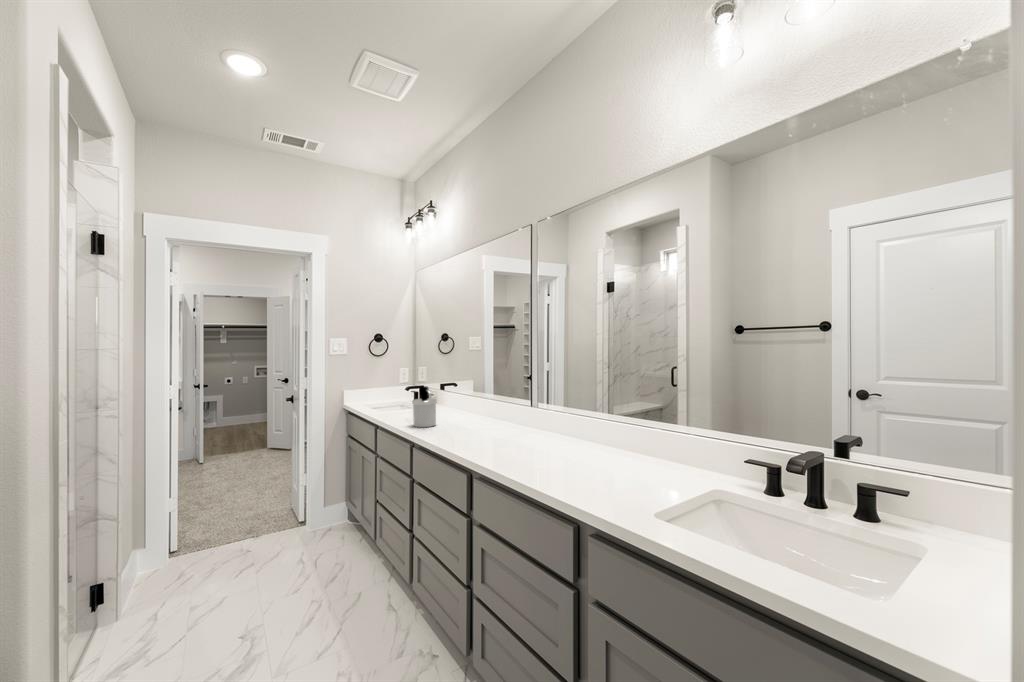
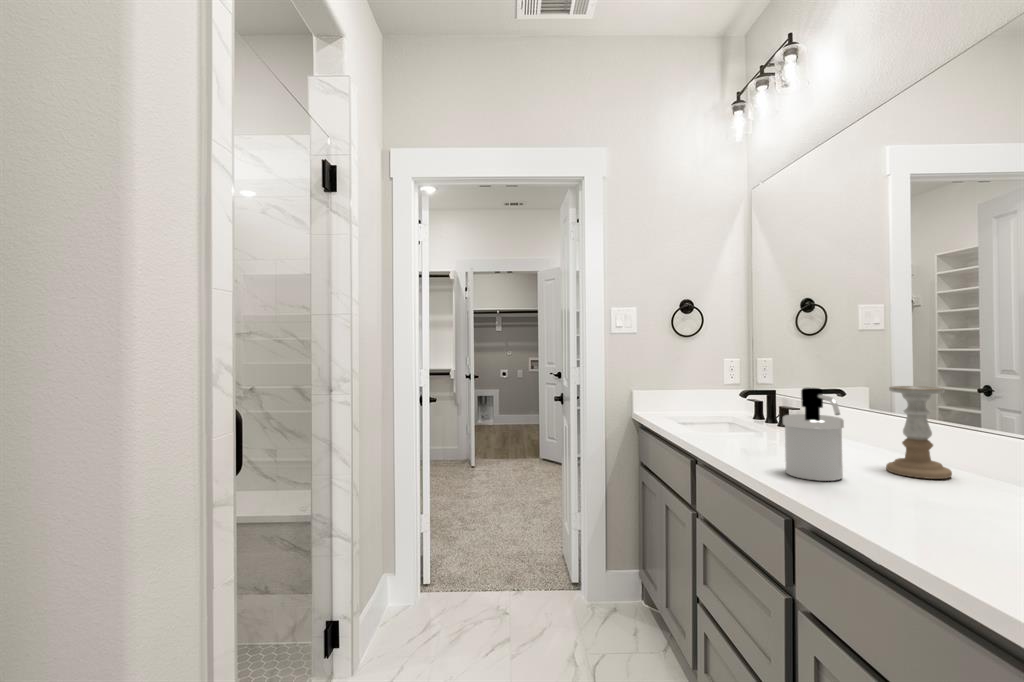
candle holder: none [456,383,479,422] -> present [886,386,952,479]

